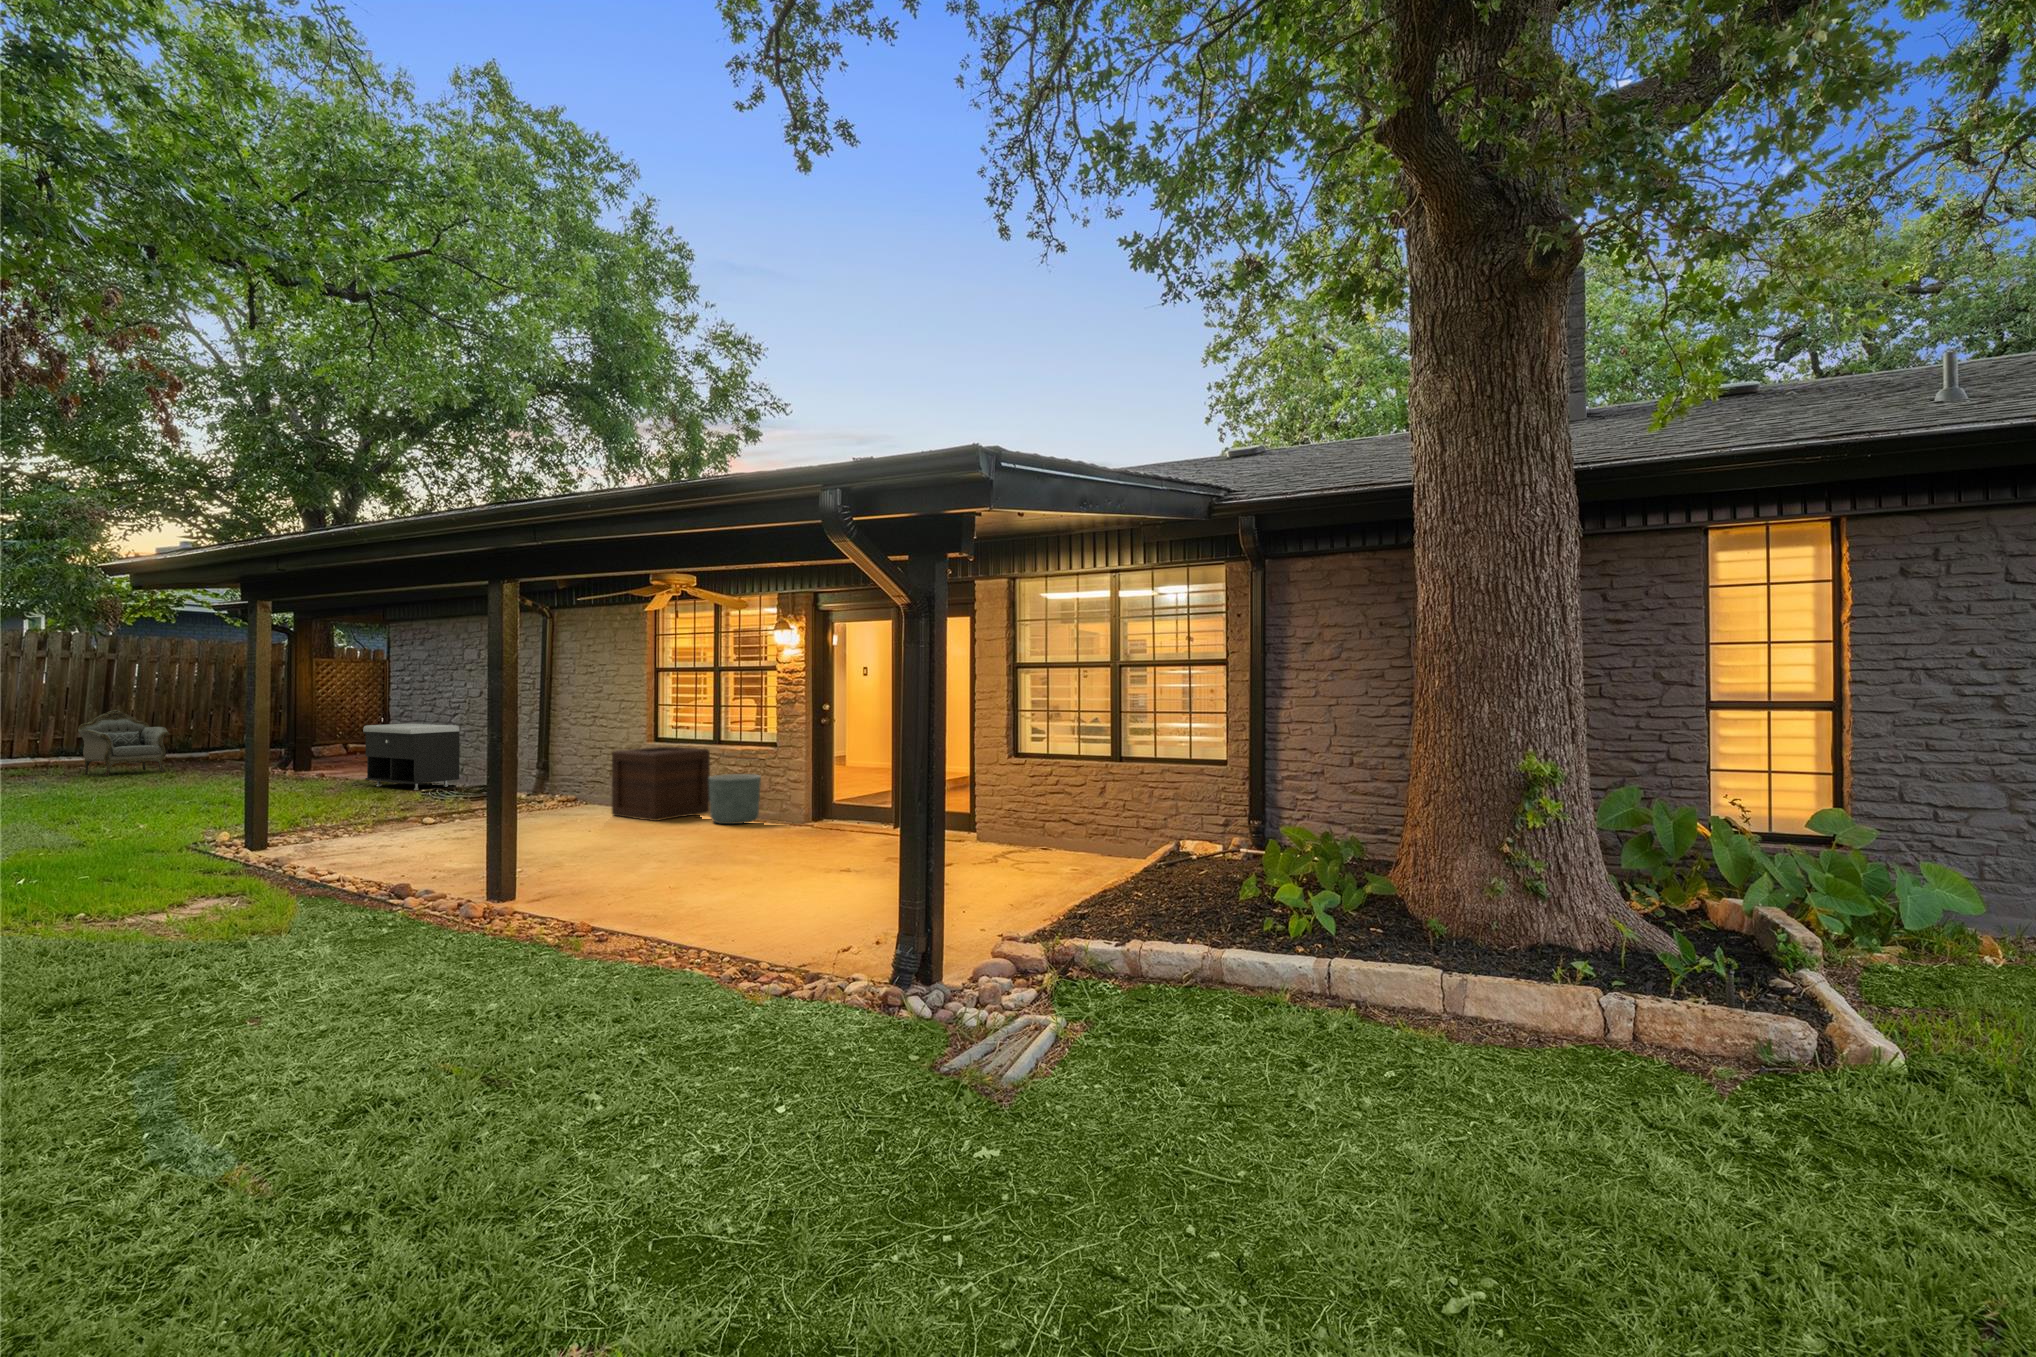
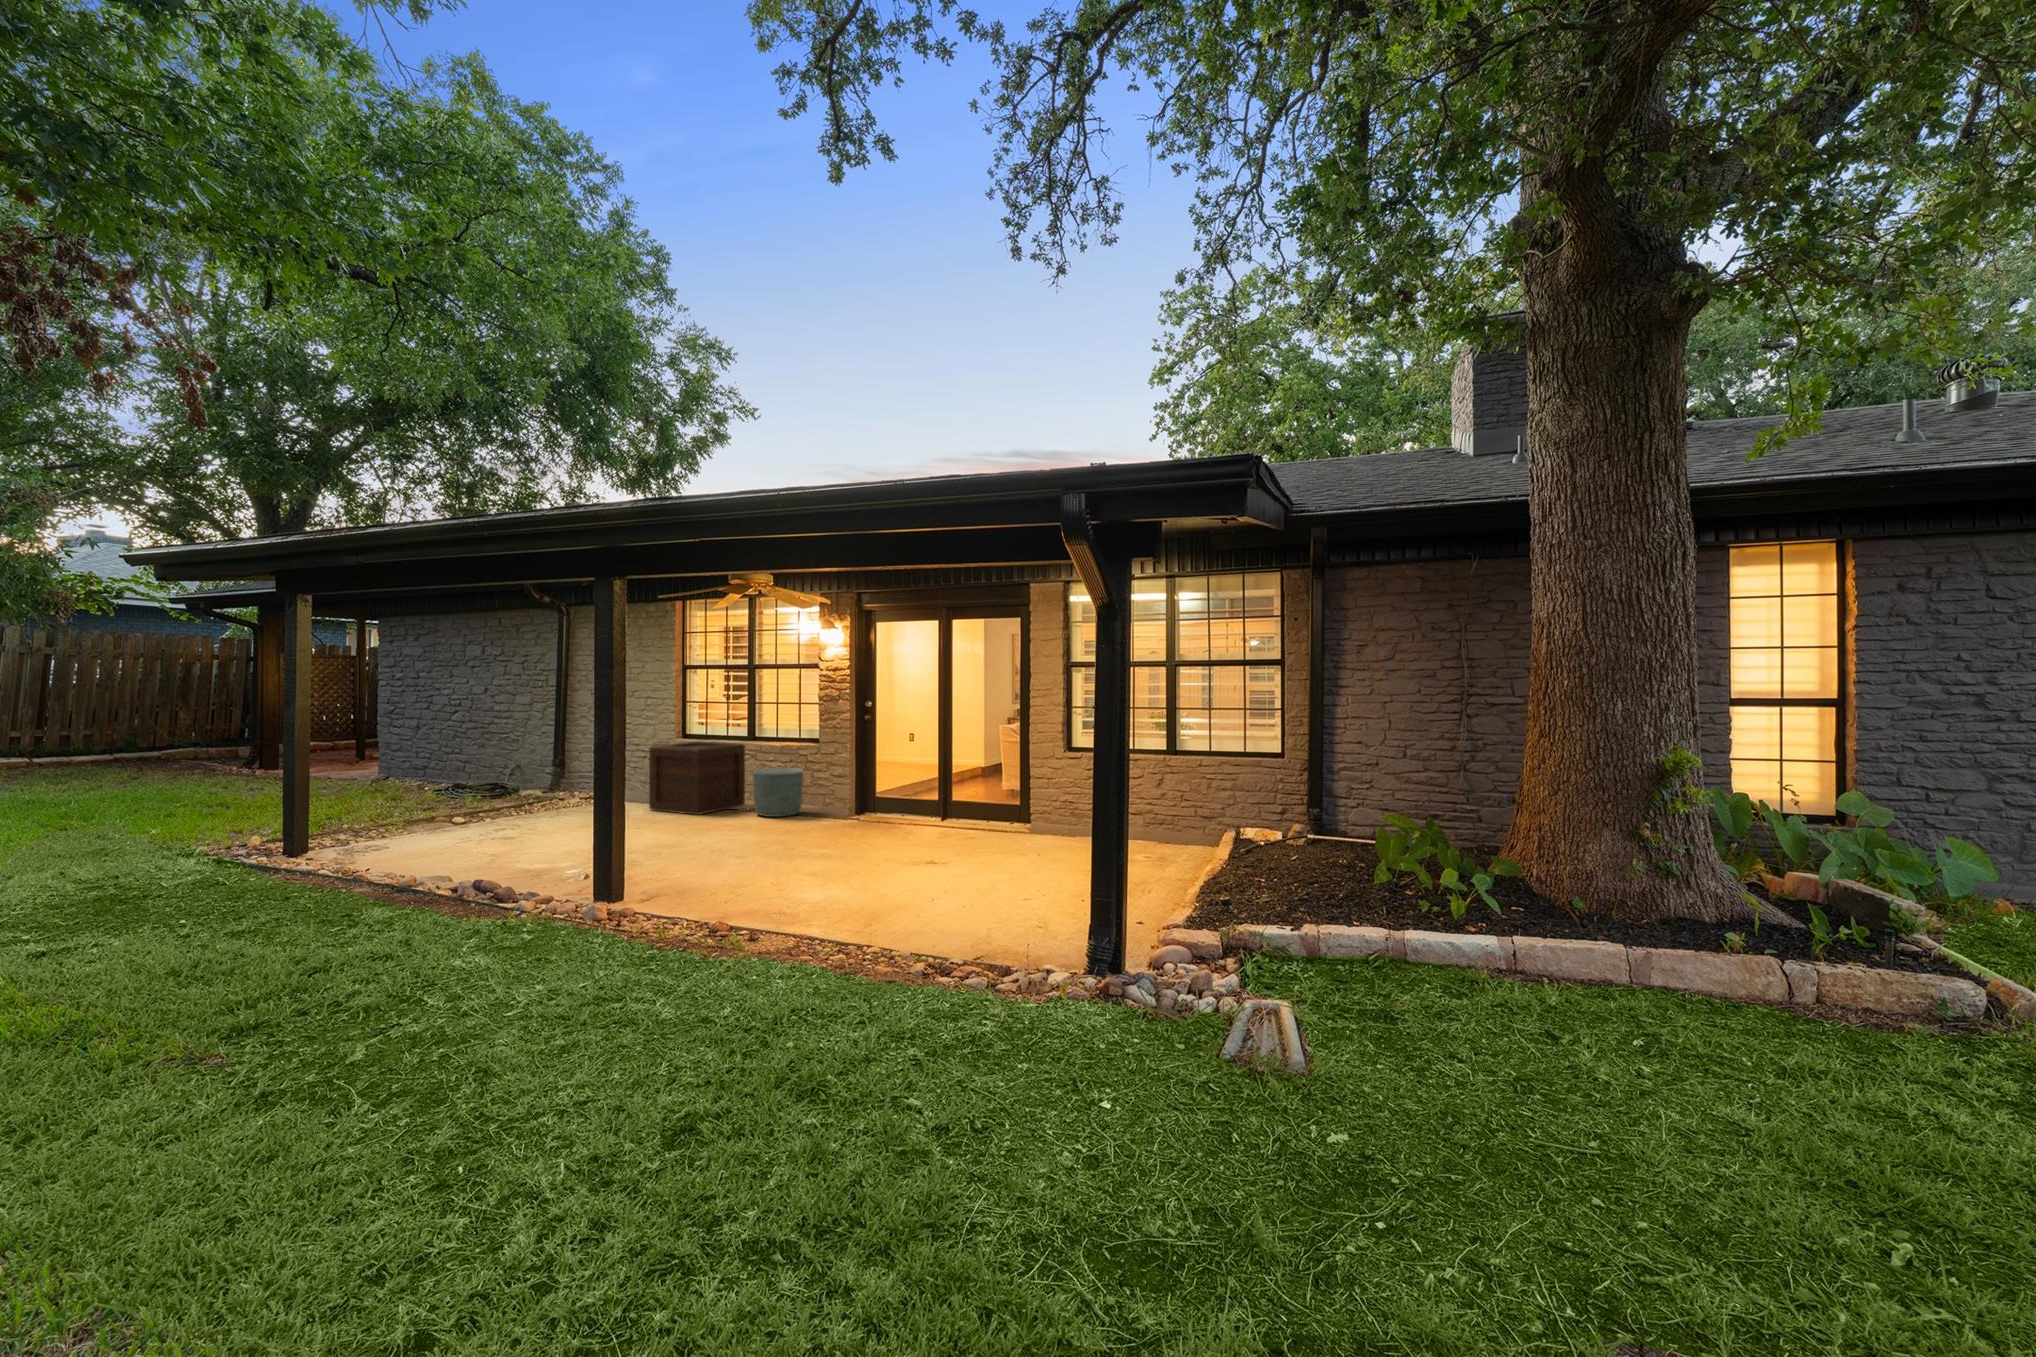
armchair: present [78,710,169,776] -> none [26,706,129,776]
storage bench: present [363,724,460,790] -> none [359,719,463,786]

